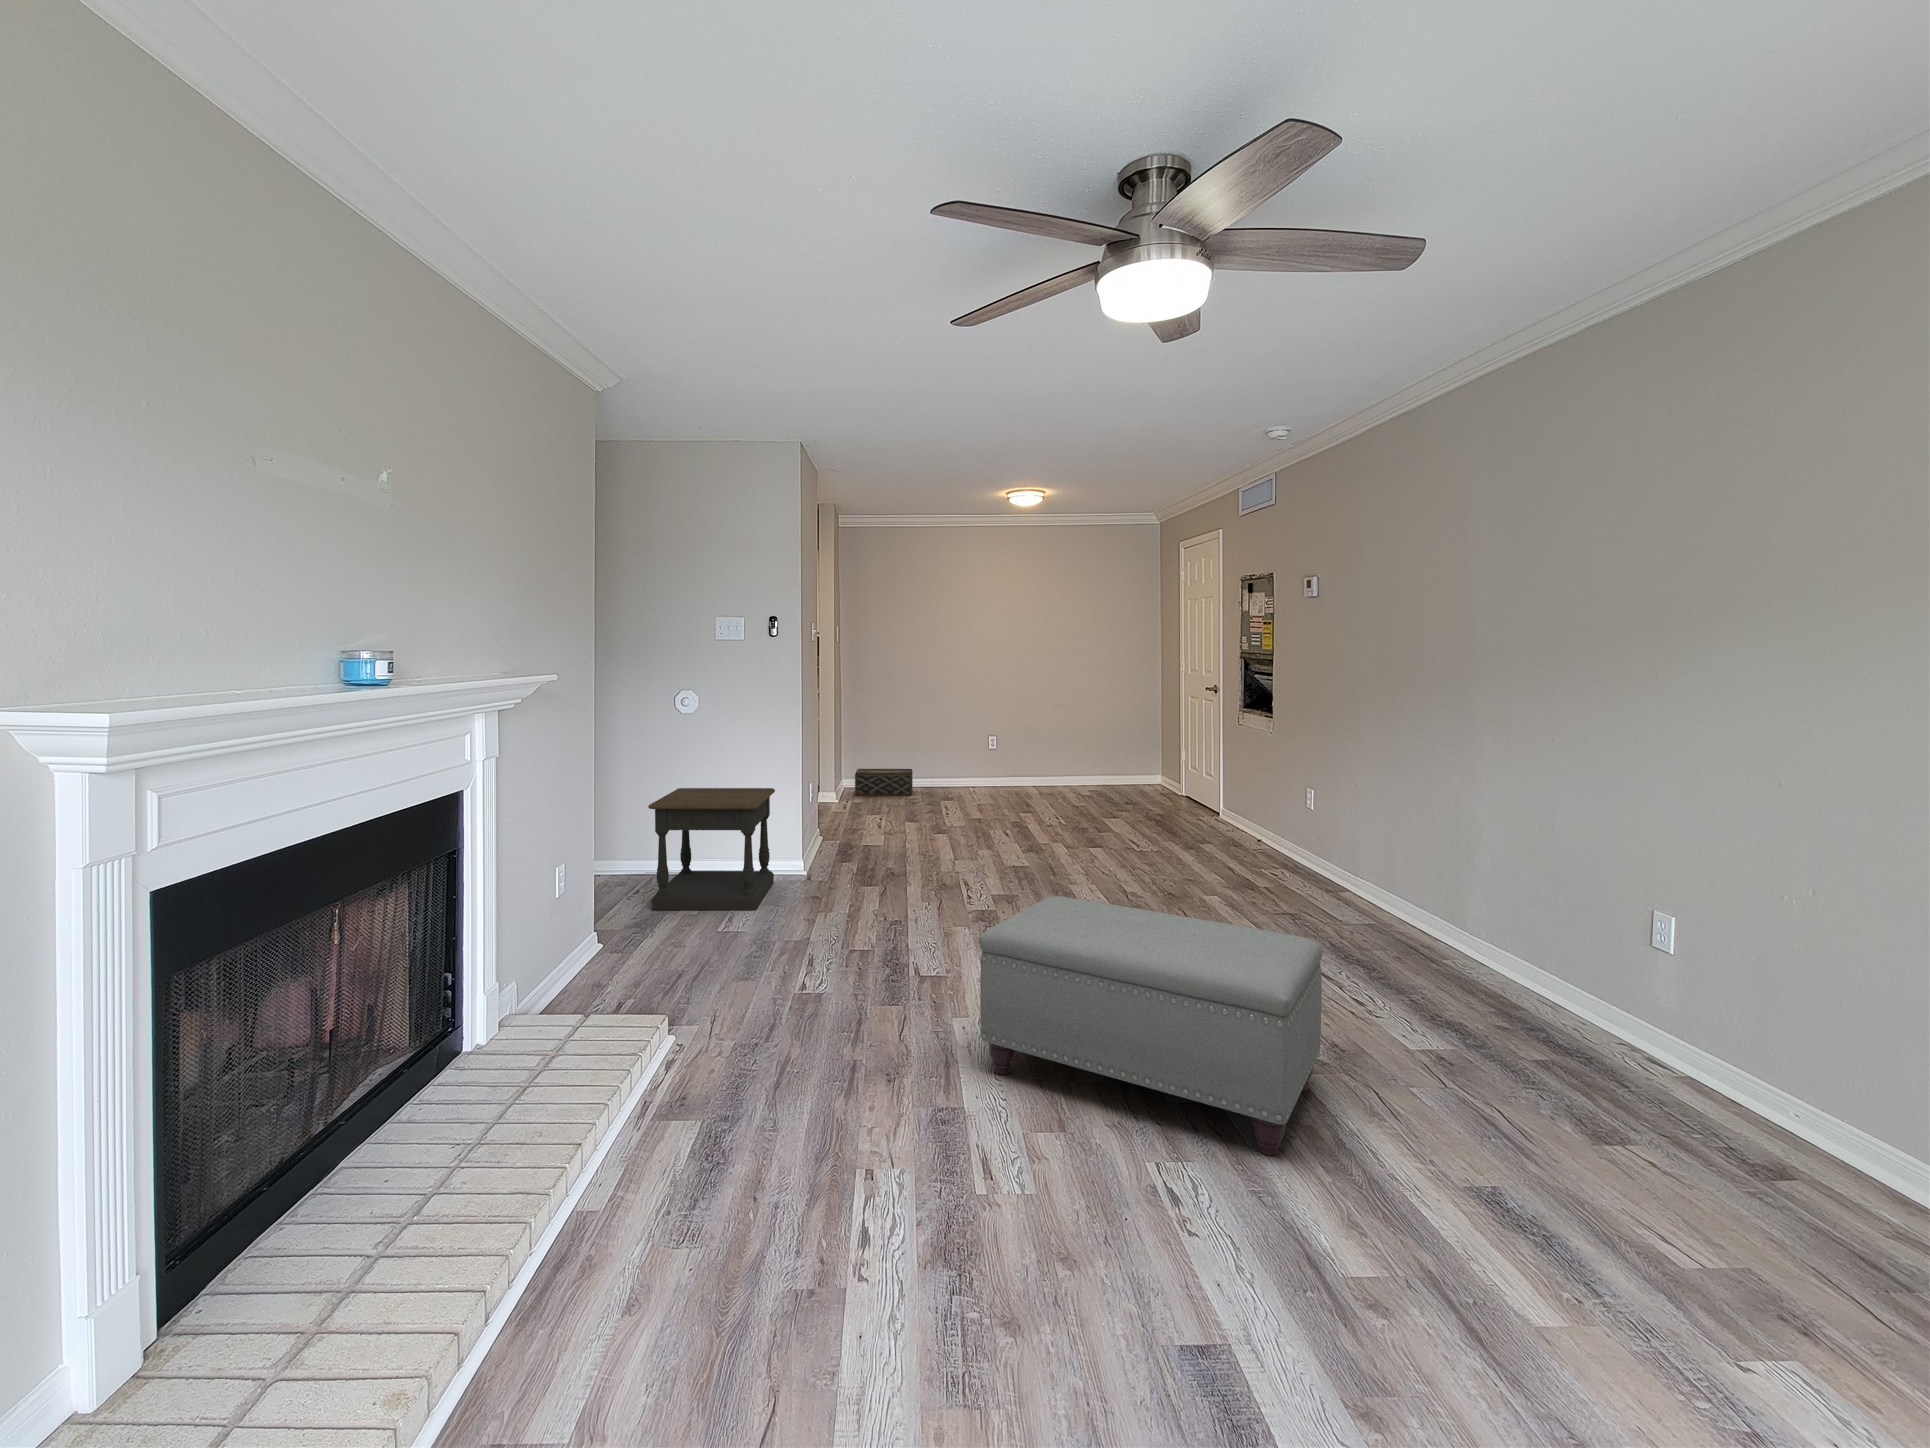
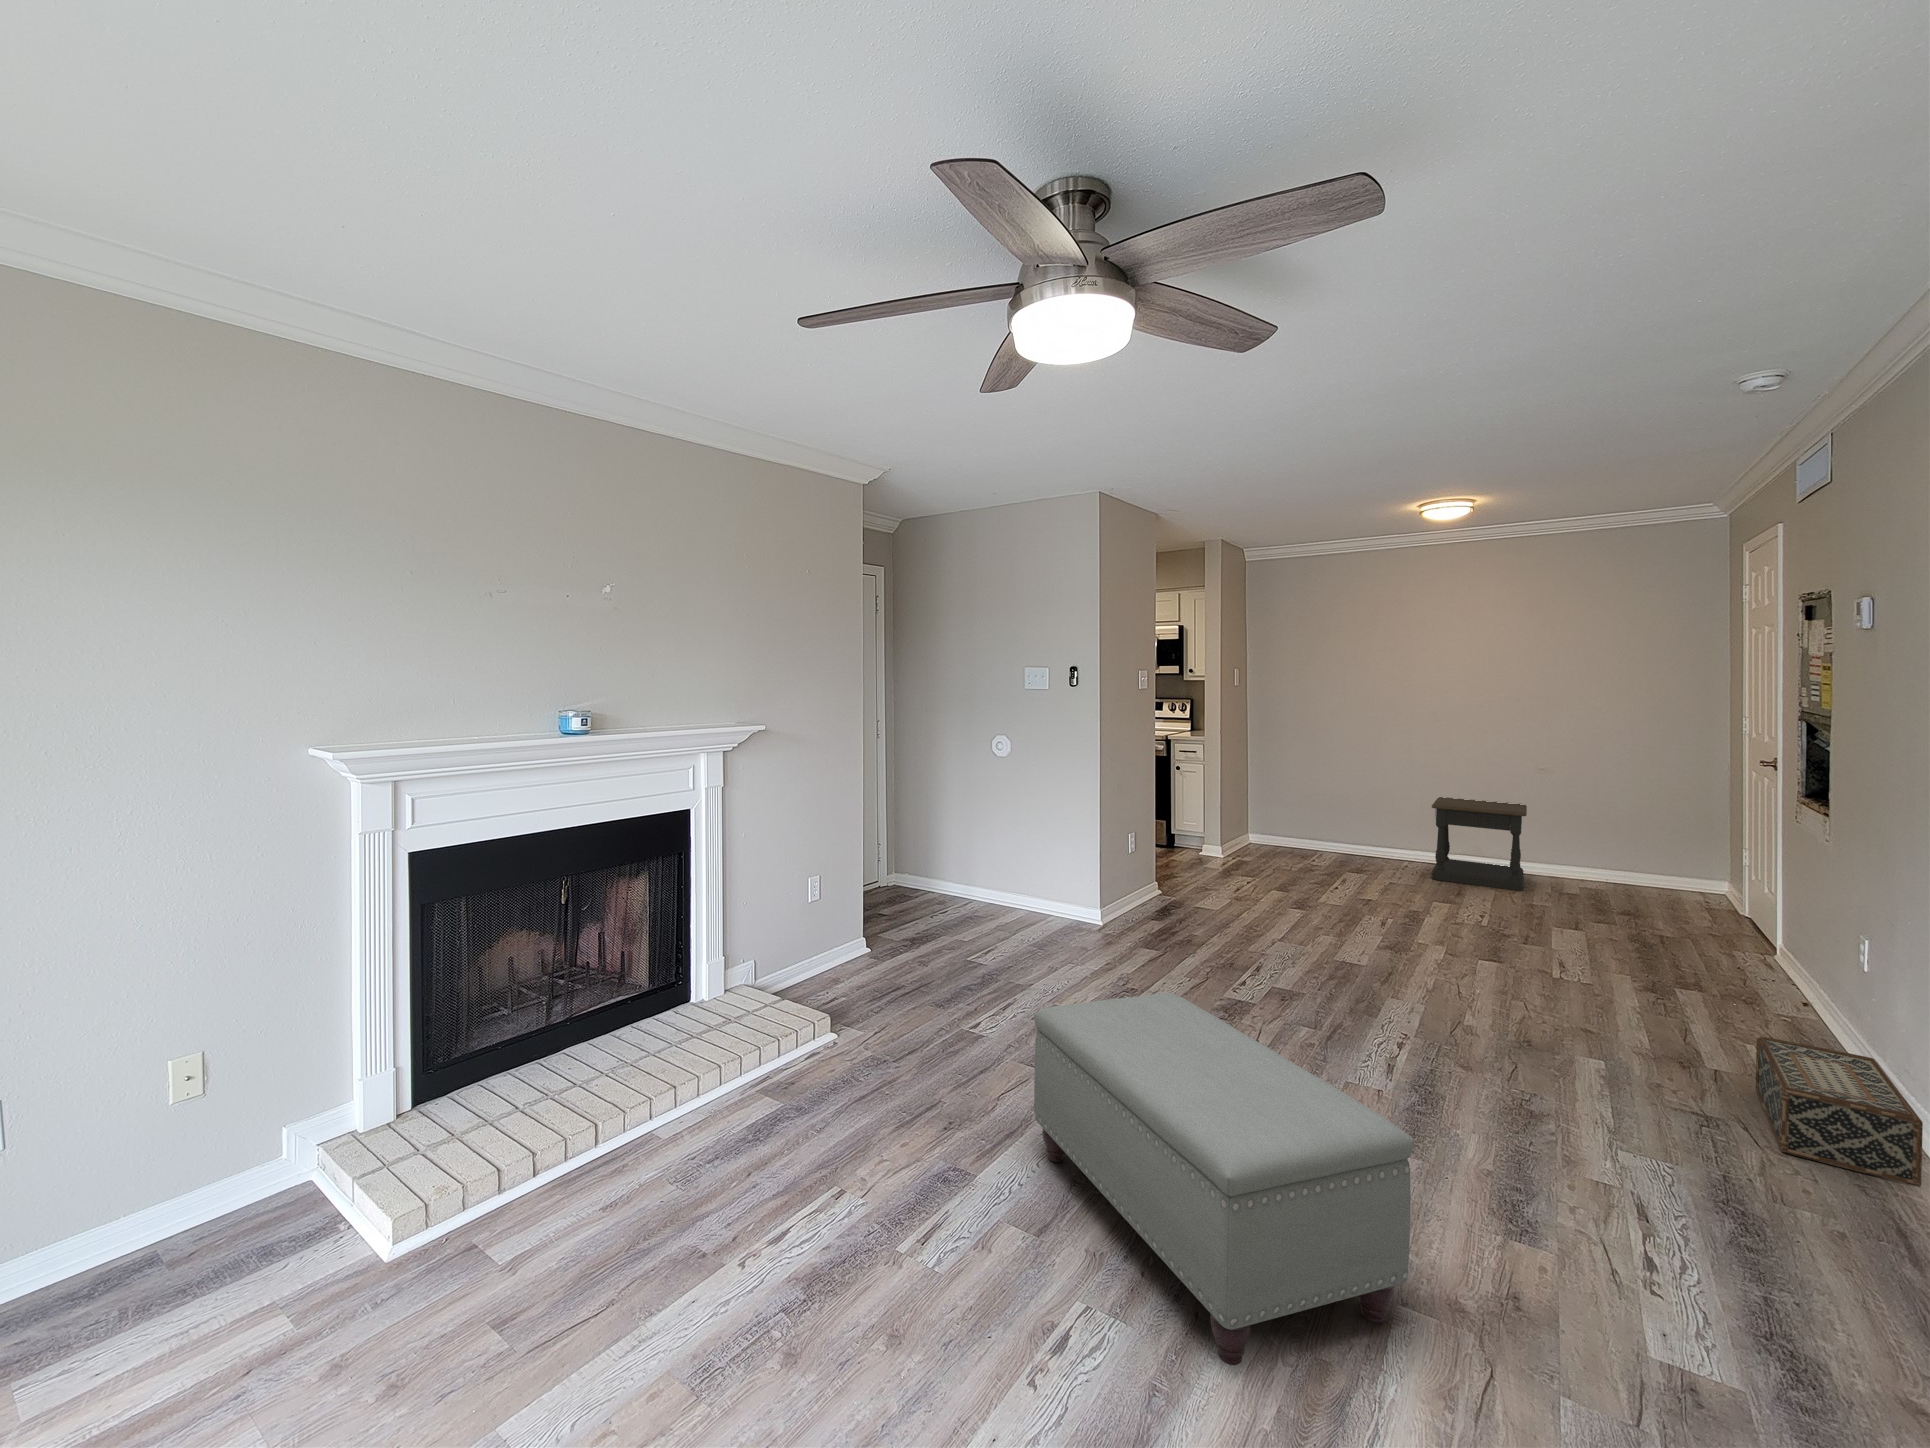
woven basket: present [855,769,913,796] -> present [1756,1036,1923,1187]
side table: present [648,788,775,910] -> present [1432,797,1527,891]

